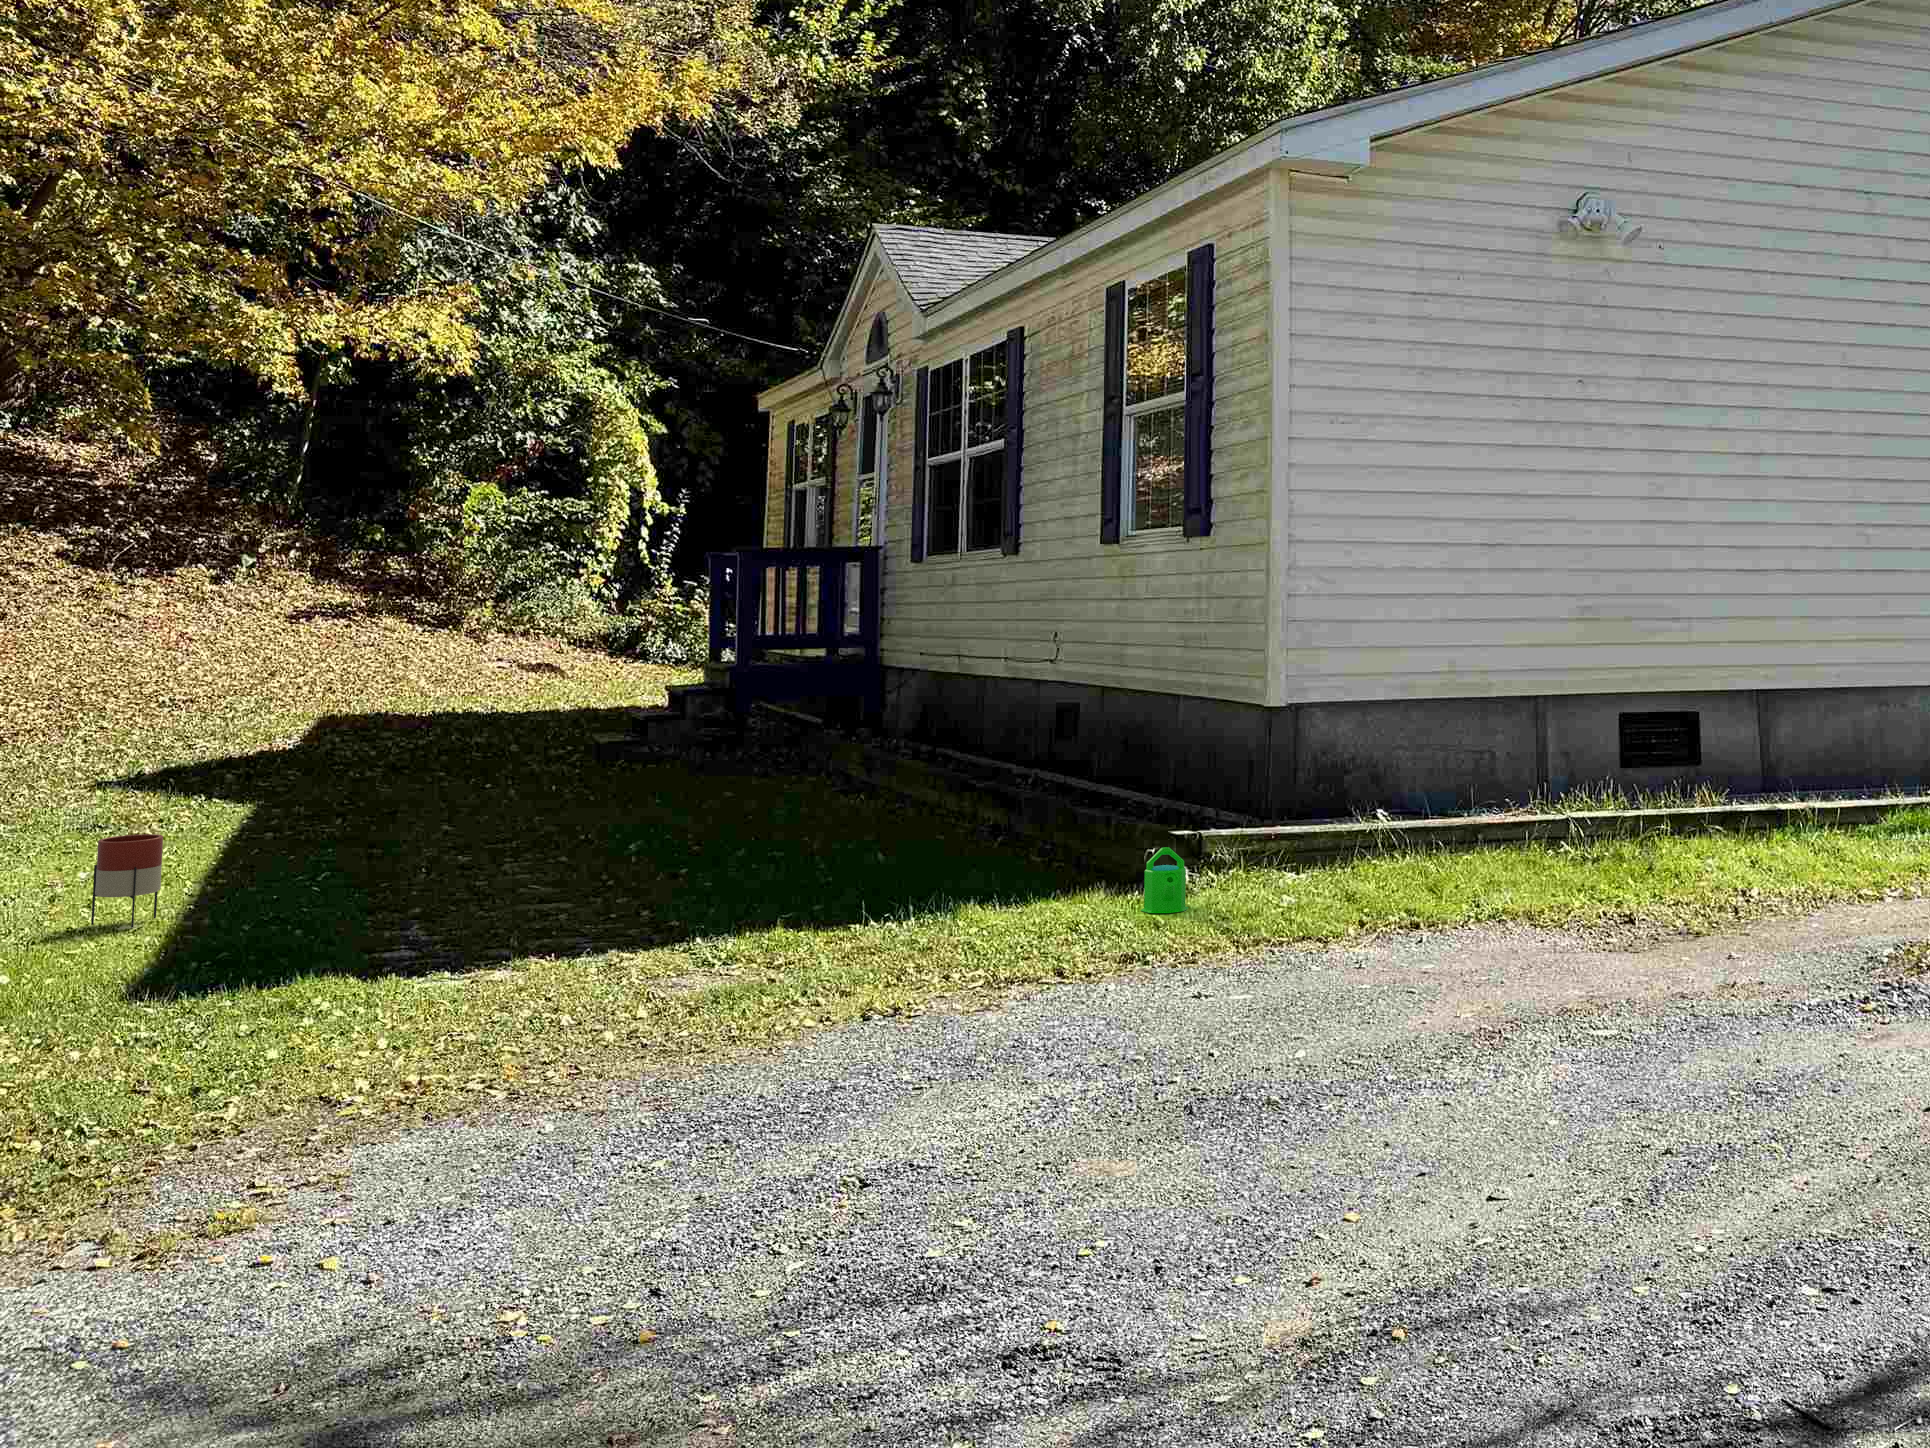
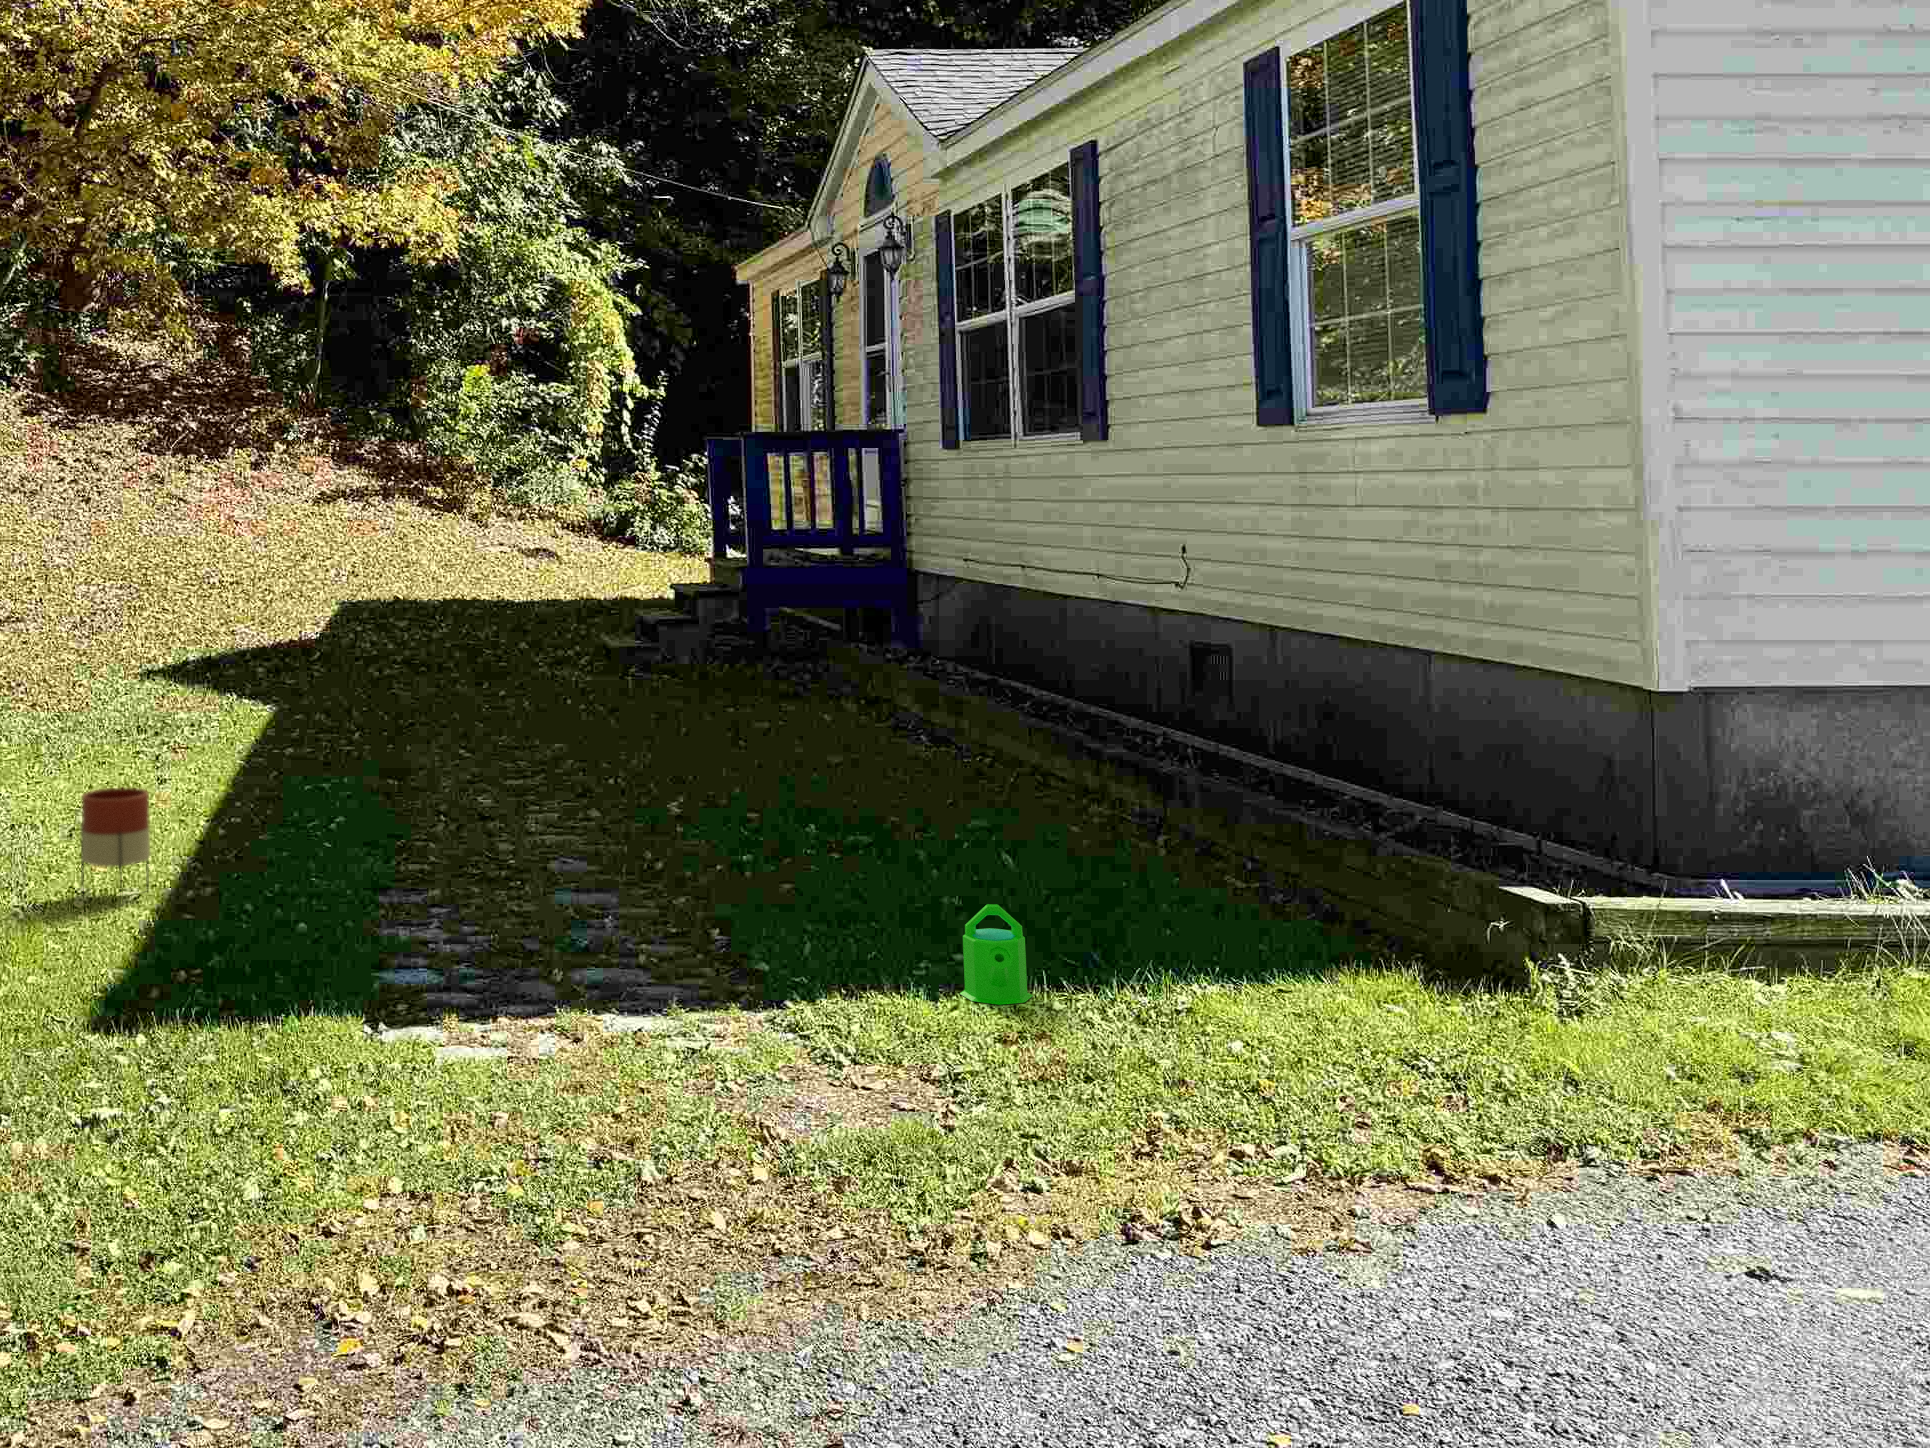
watering can: present [1141,847,1189,913] -> present [960,904,1033,1005]

